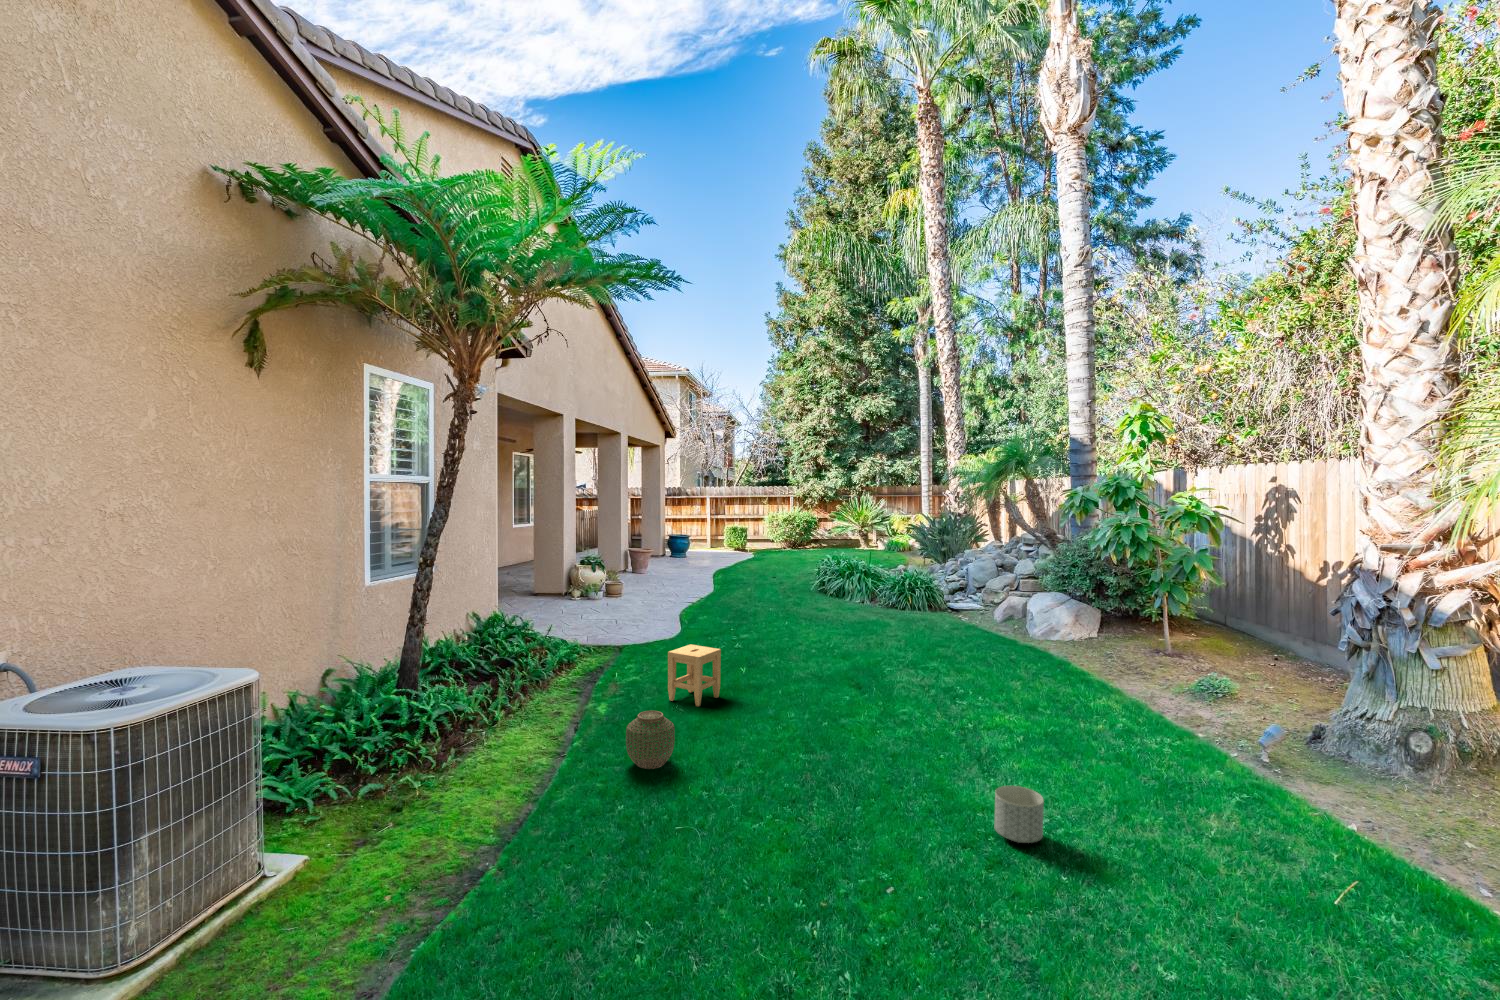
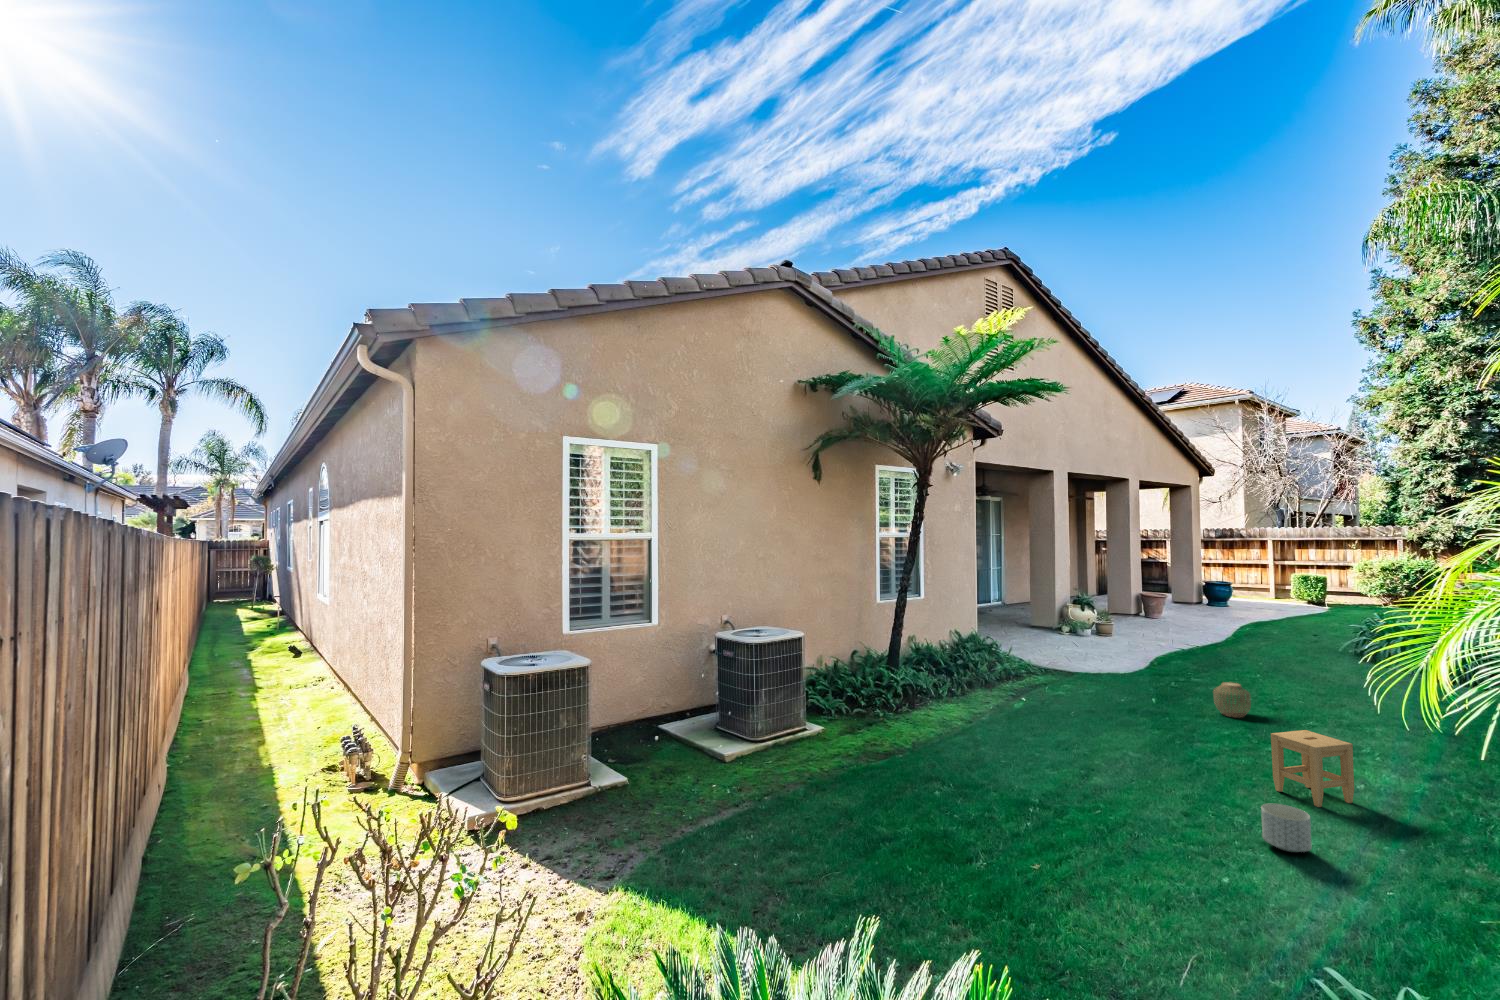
stool: present [668,644,721,707] -> present [1271,730,1354,807]
woven basket: present [626,711,675,769] -> present [1214,682,1251,718]

